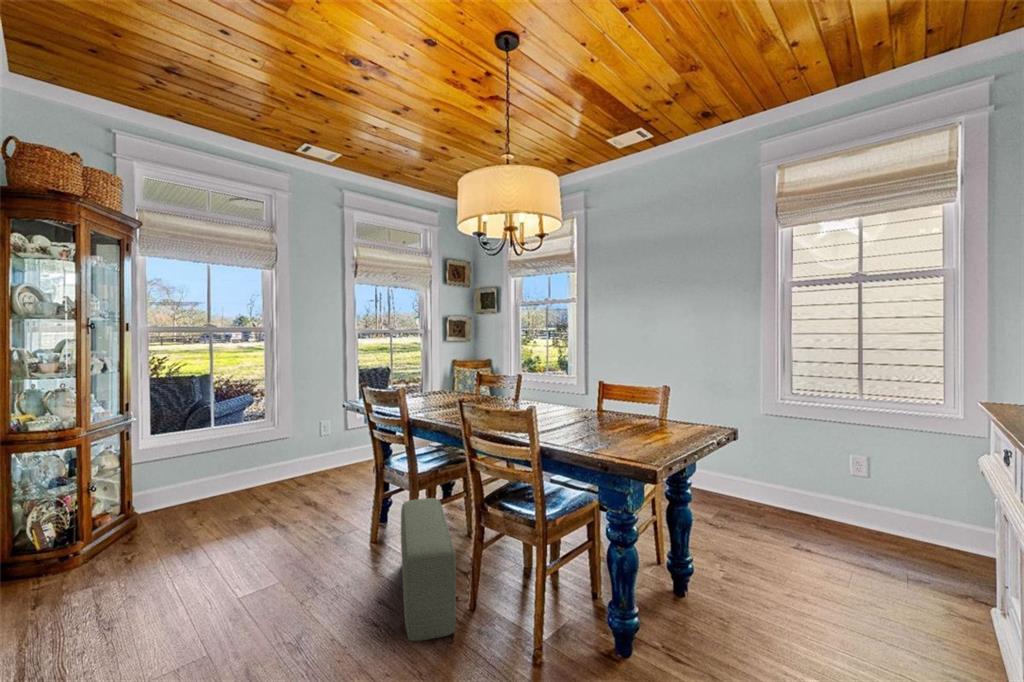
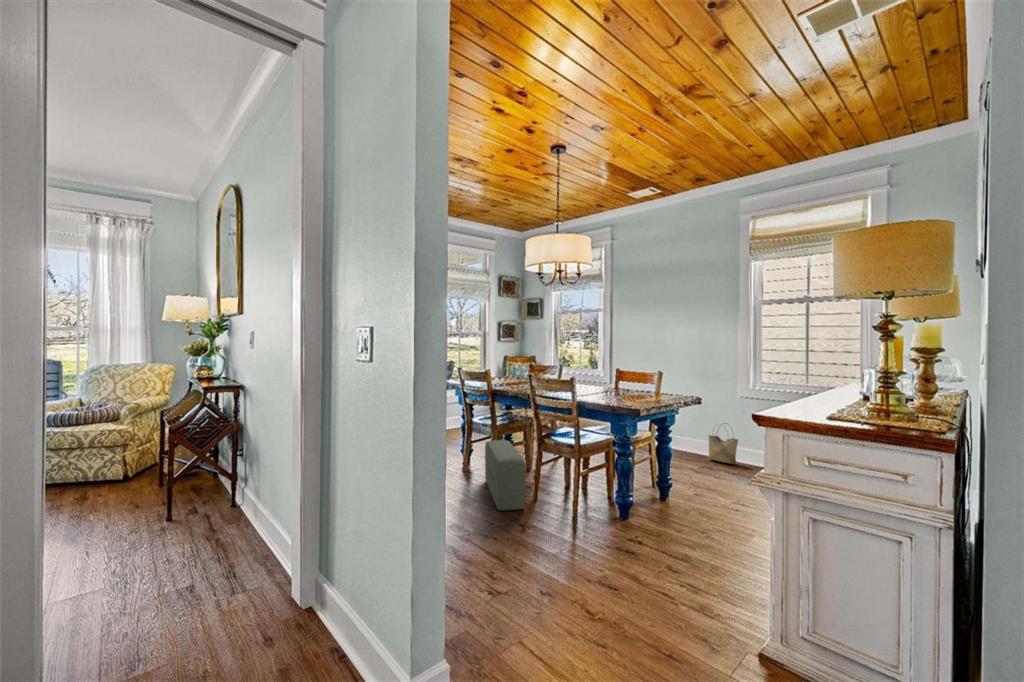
woven basket: none [721,450,764,507] -> present [708,435,738,464]

